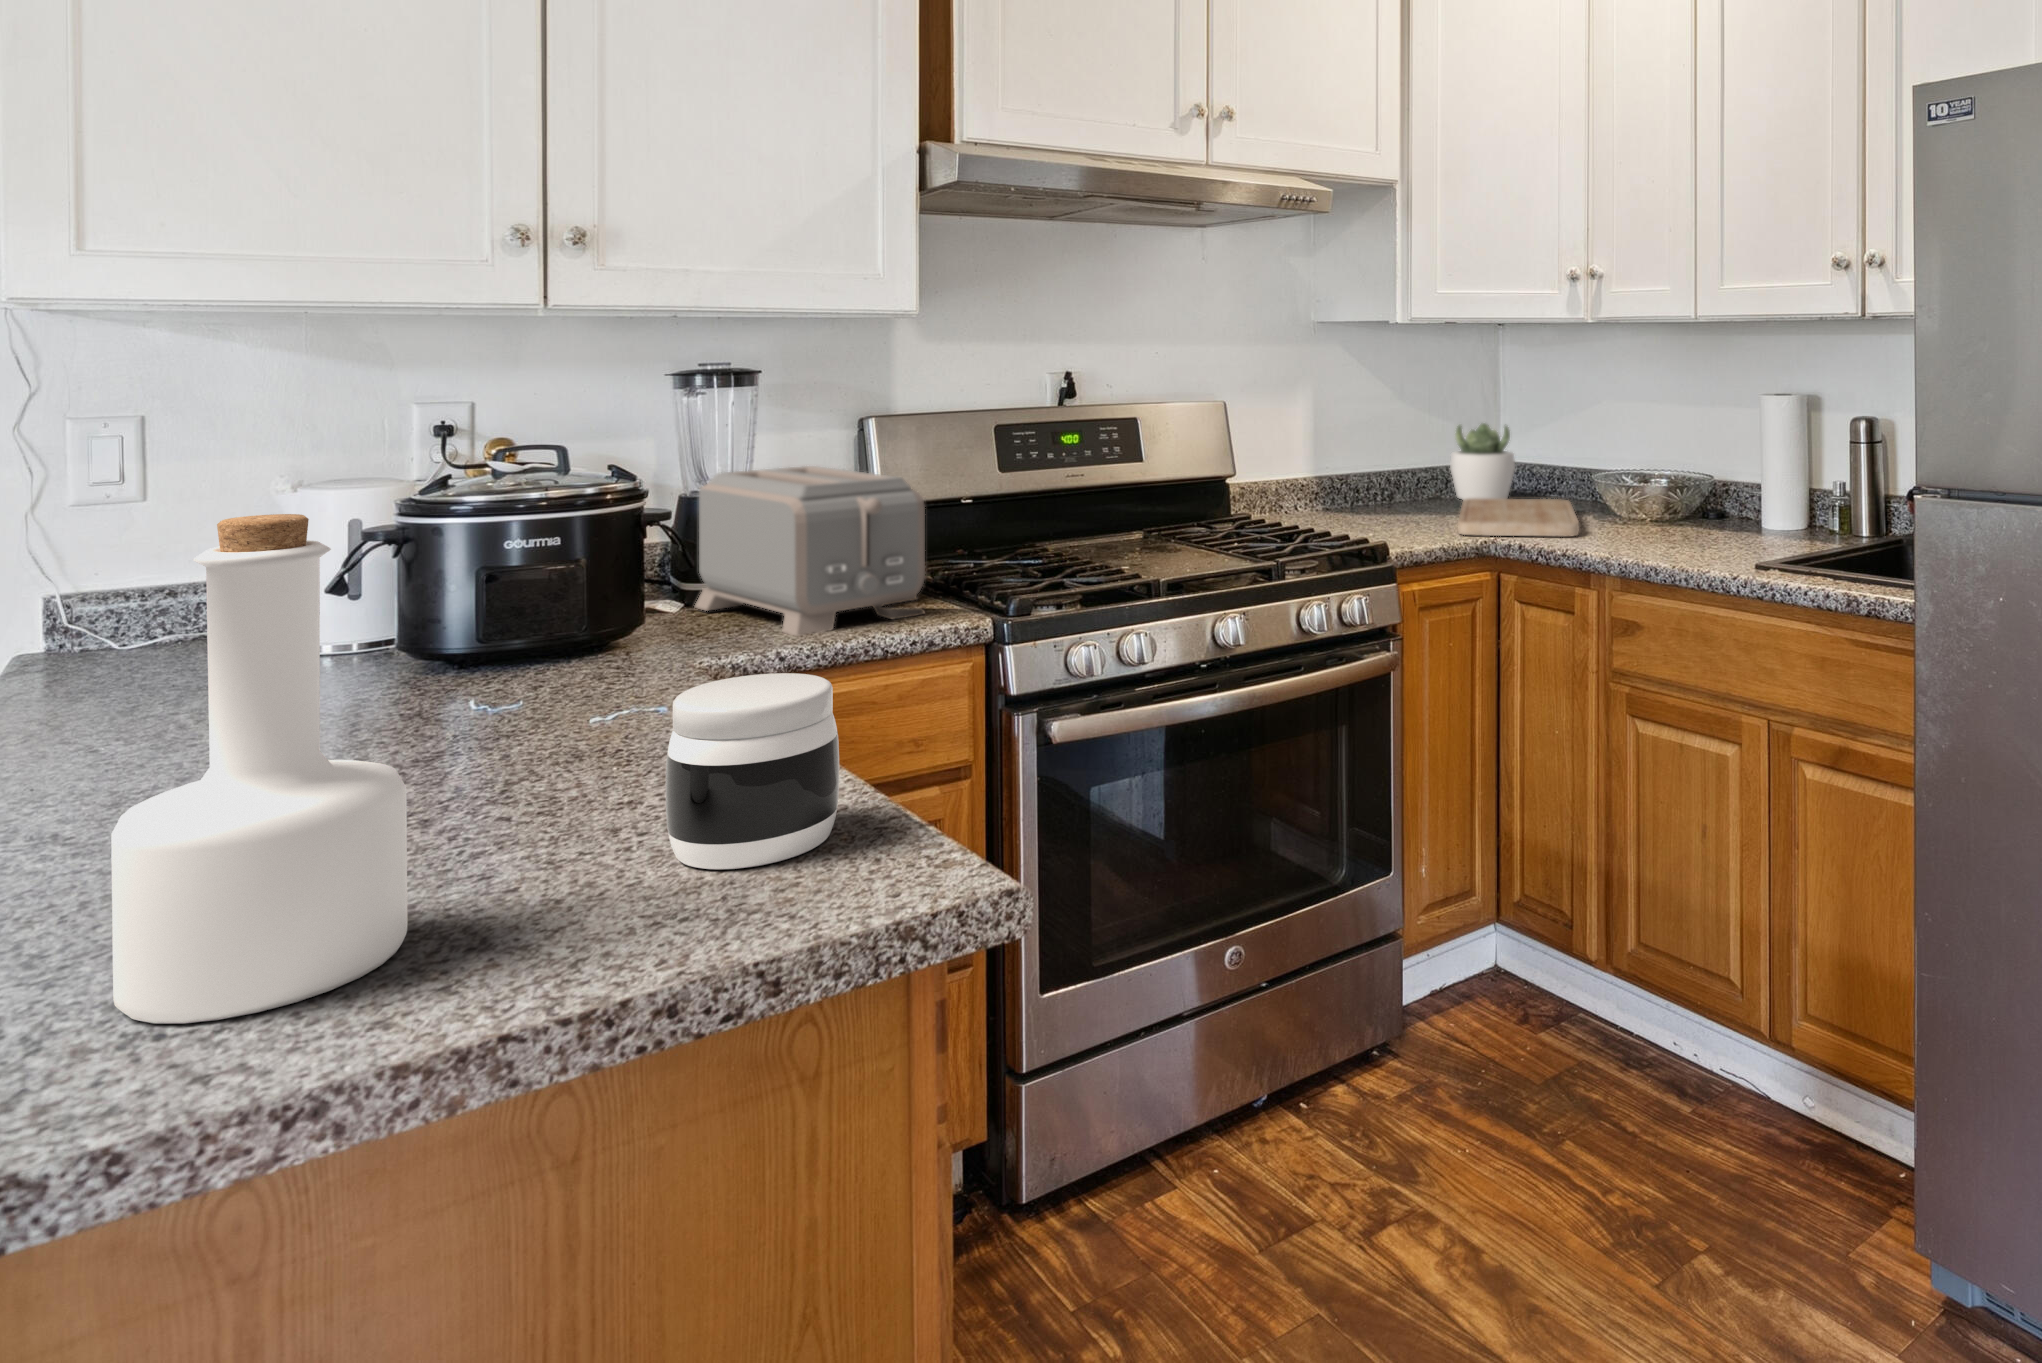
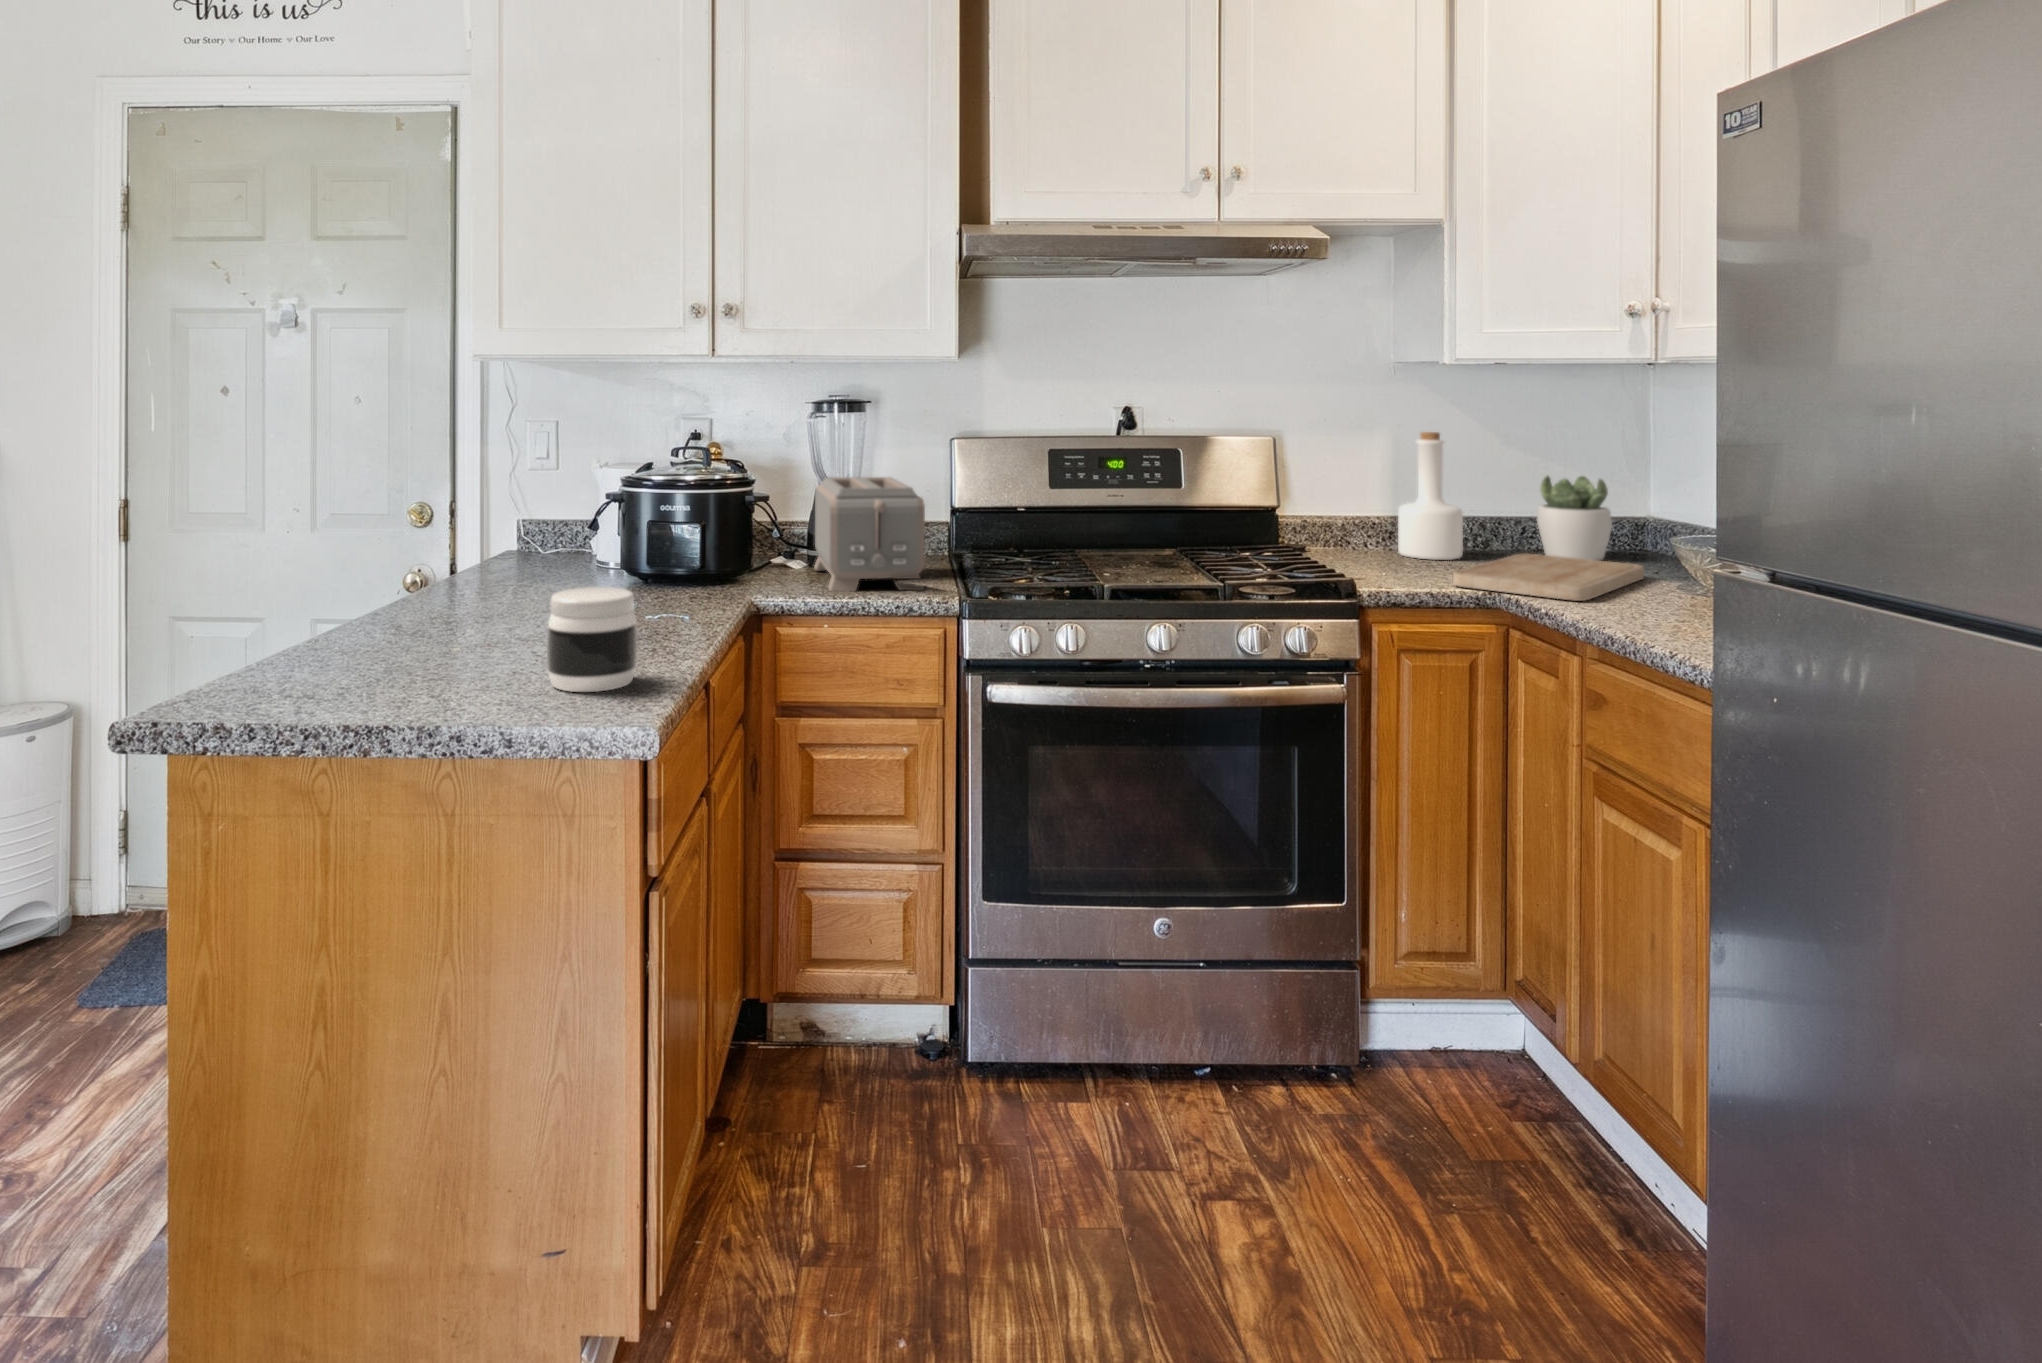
bottle: present [111,514,407,1024] -> present [1398,432,1463,560]

